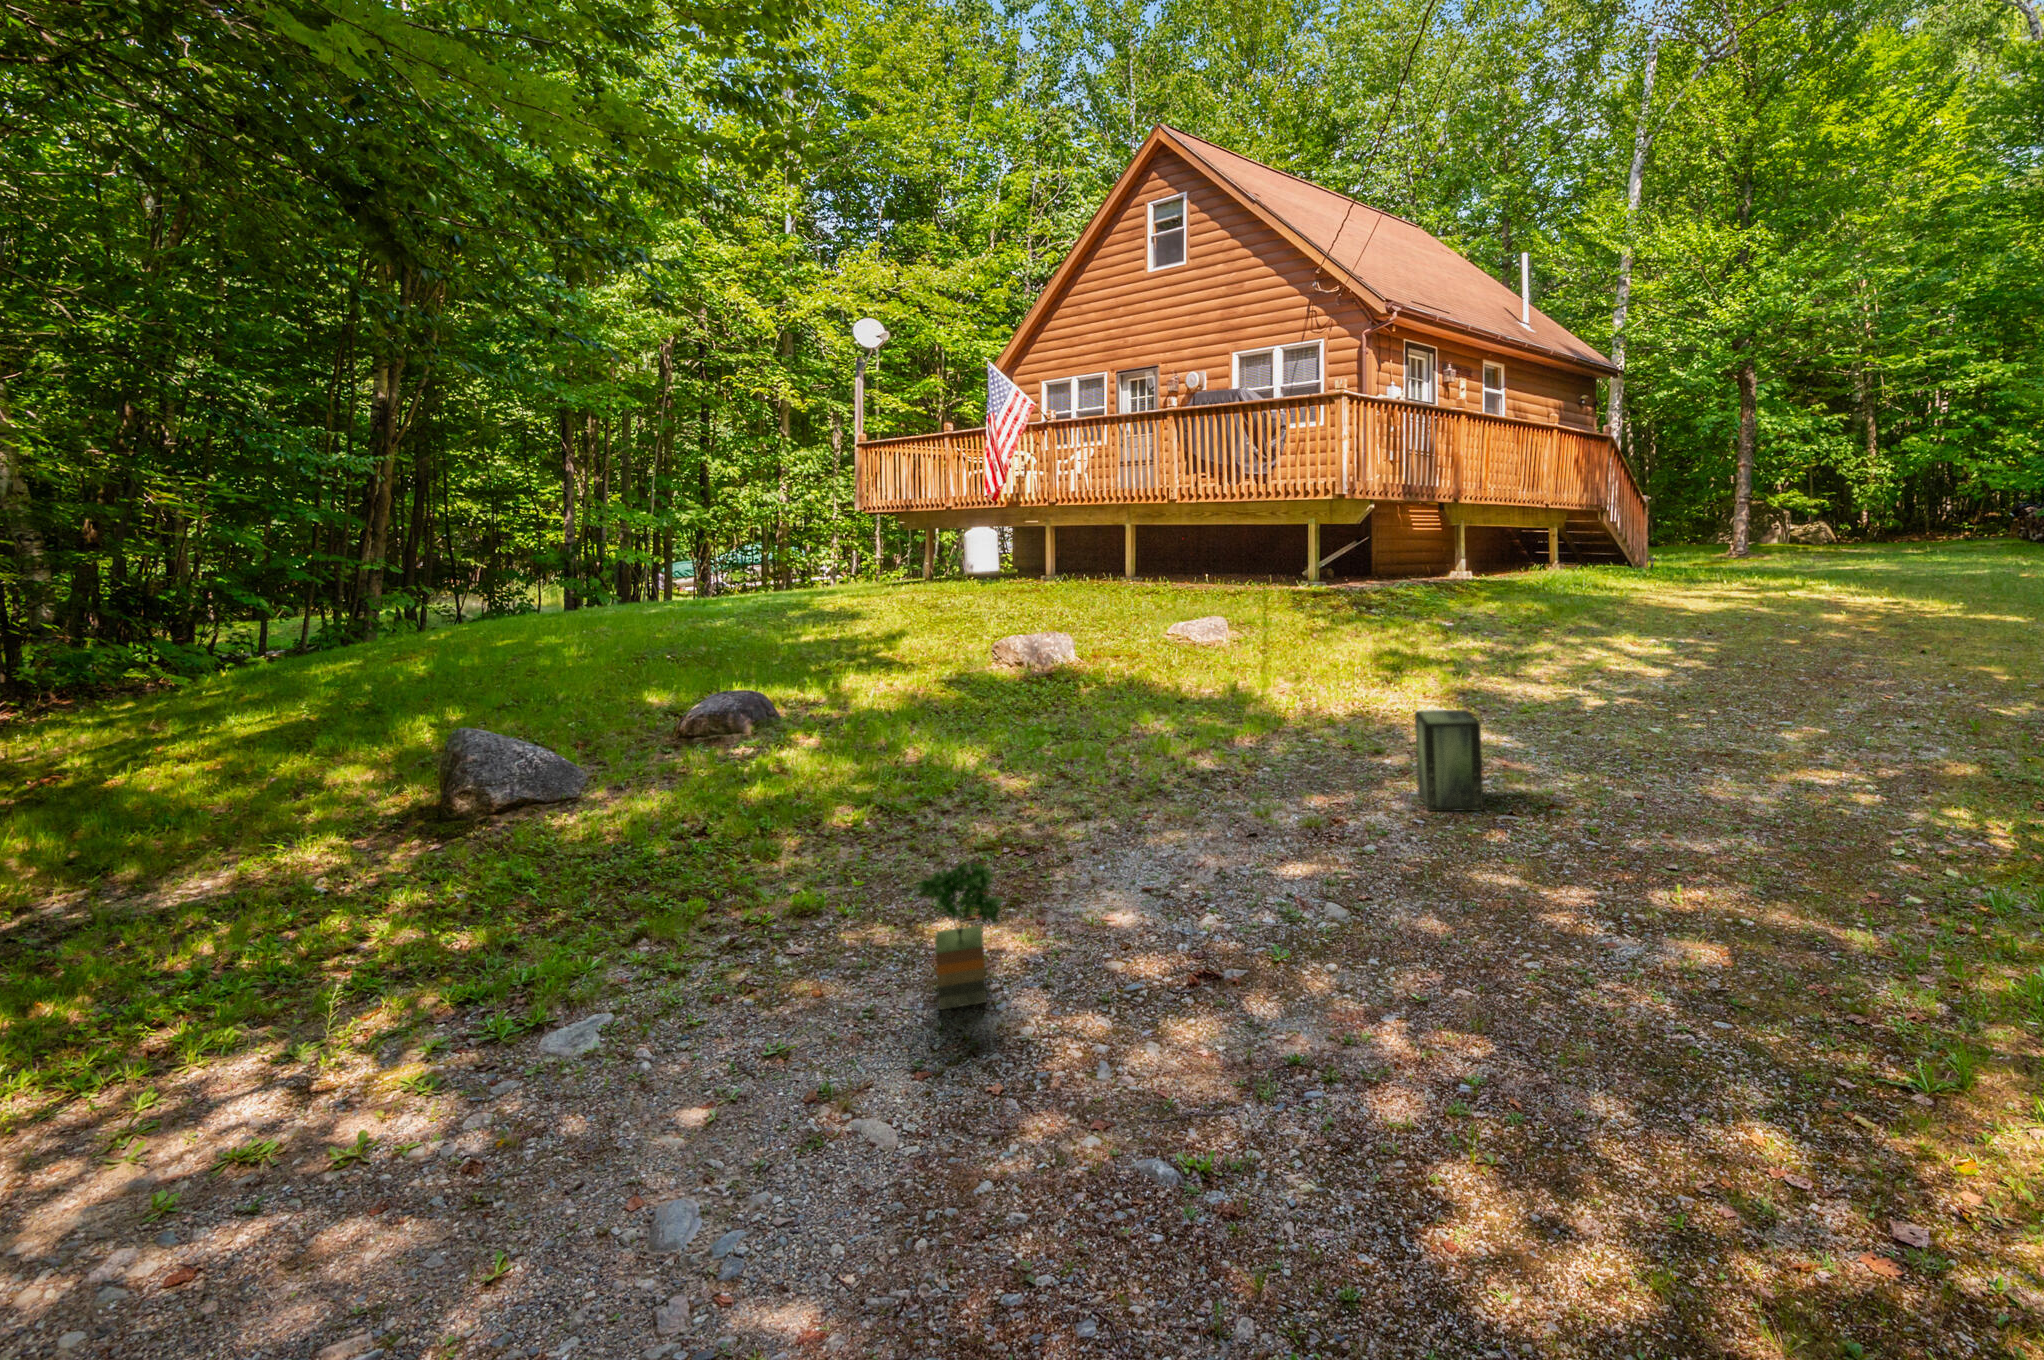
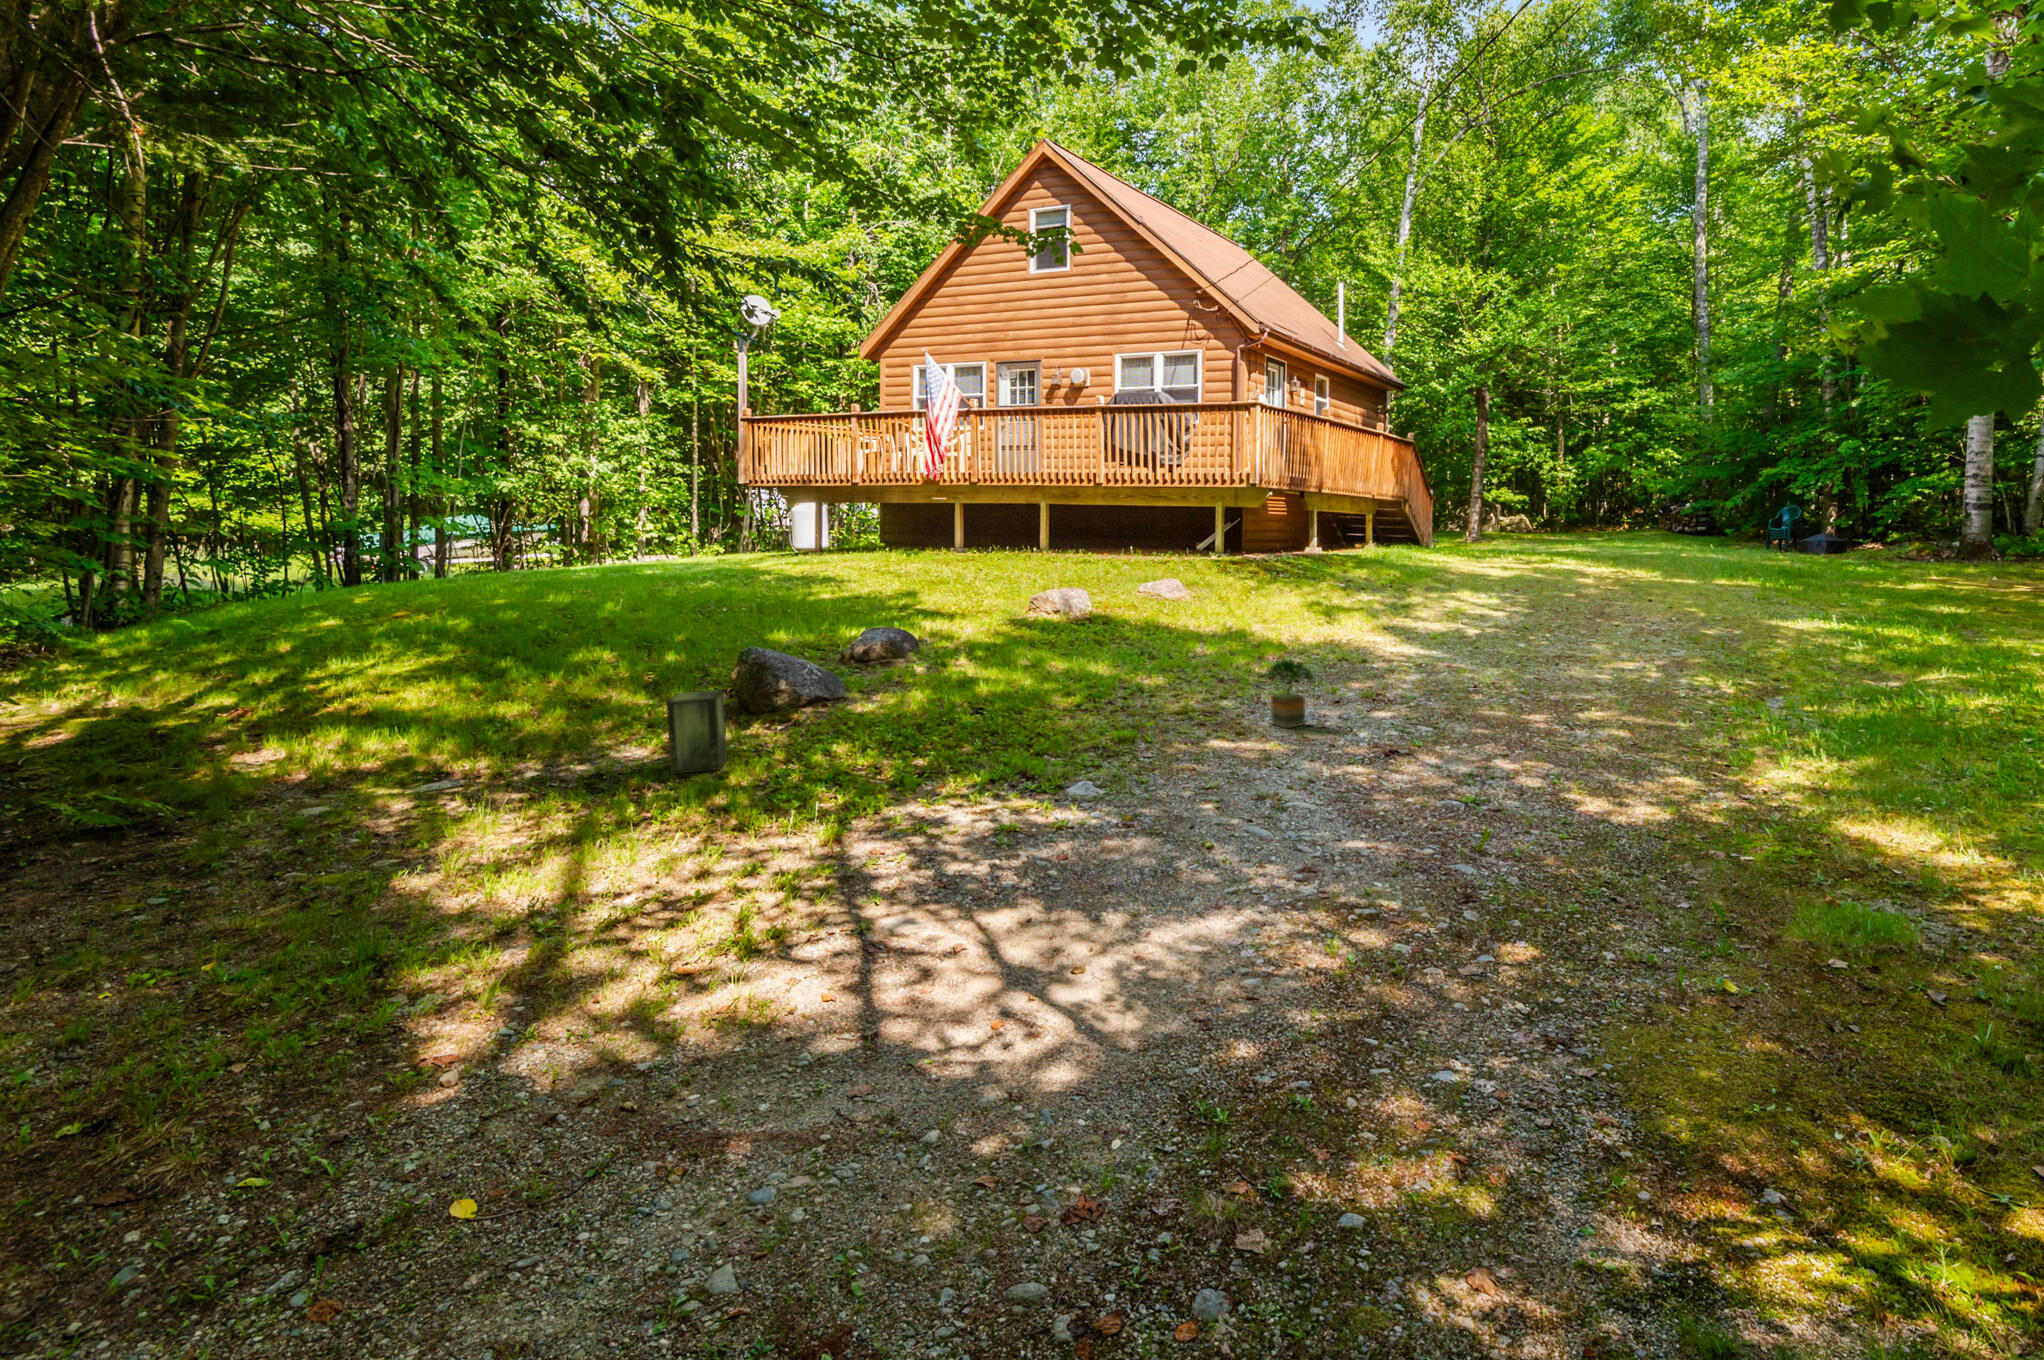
storage box: present [1415,710,1483,811] -> present [666,690,728,775]

